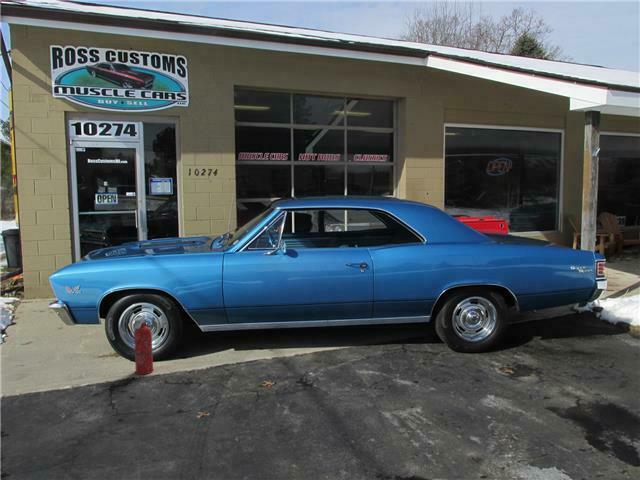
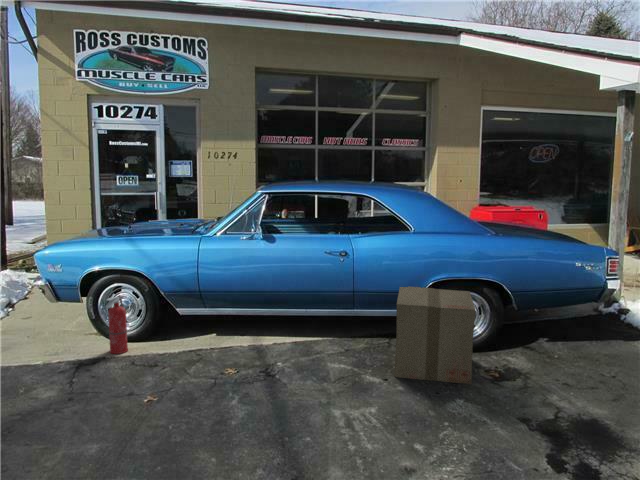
cardboard box: none [416,294,496,381] -> present [394,287,476,384]

